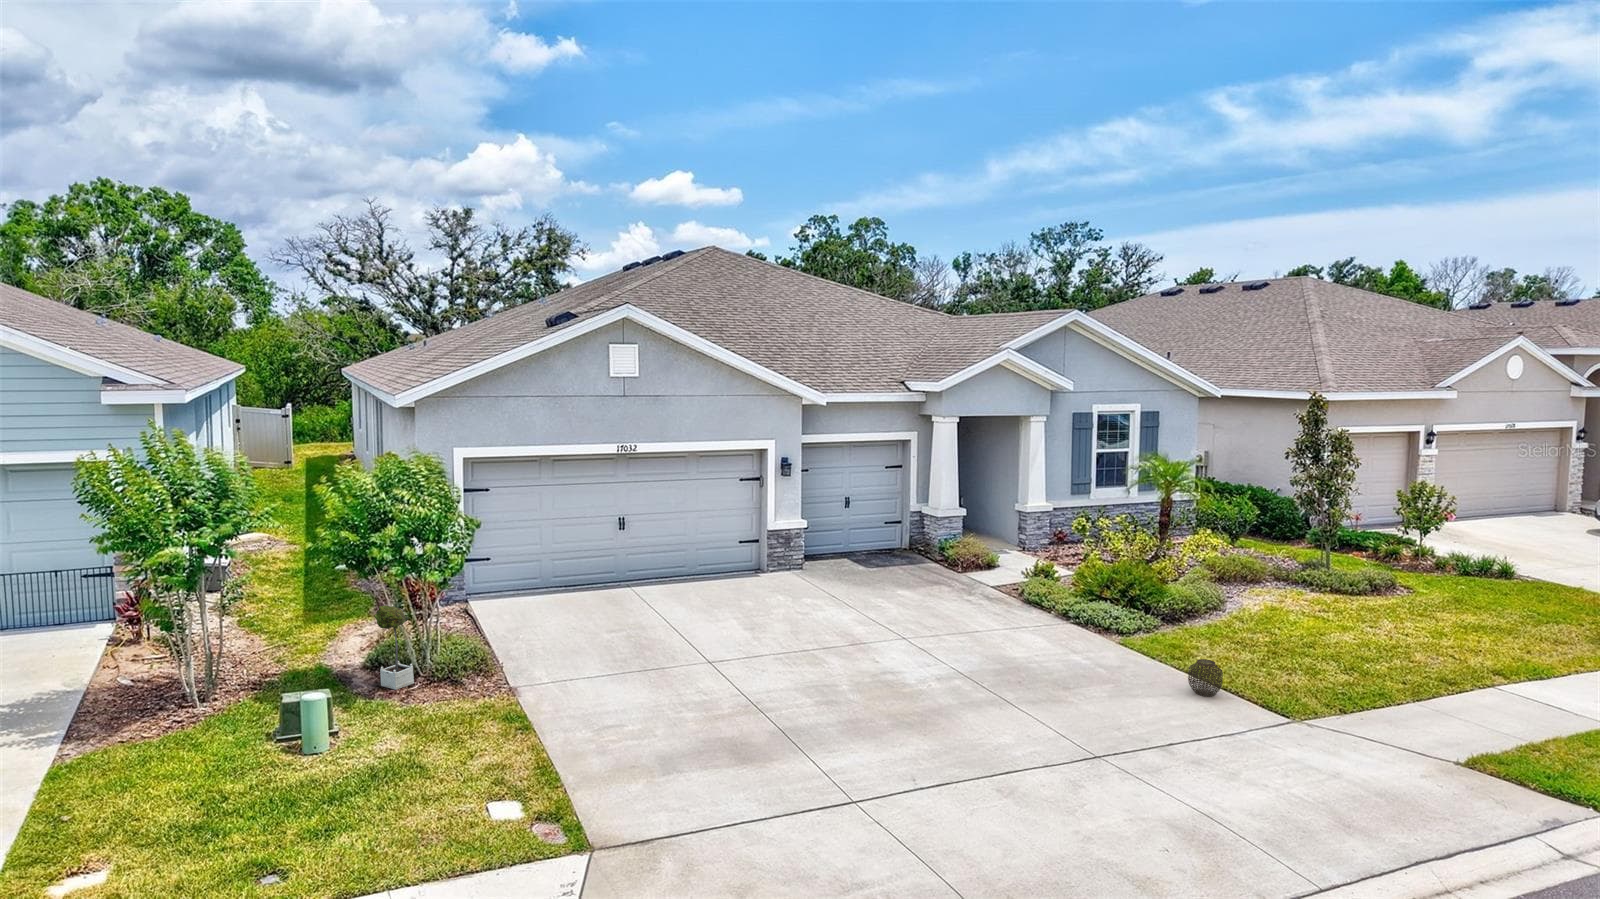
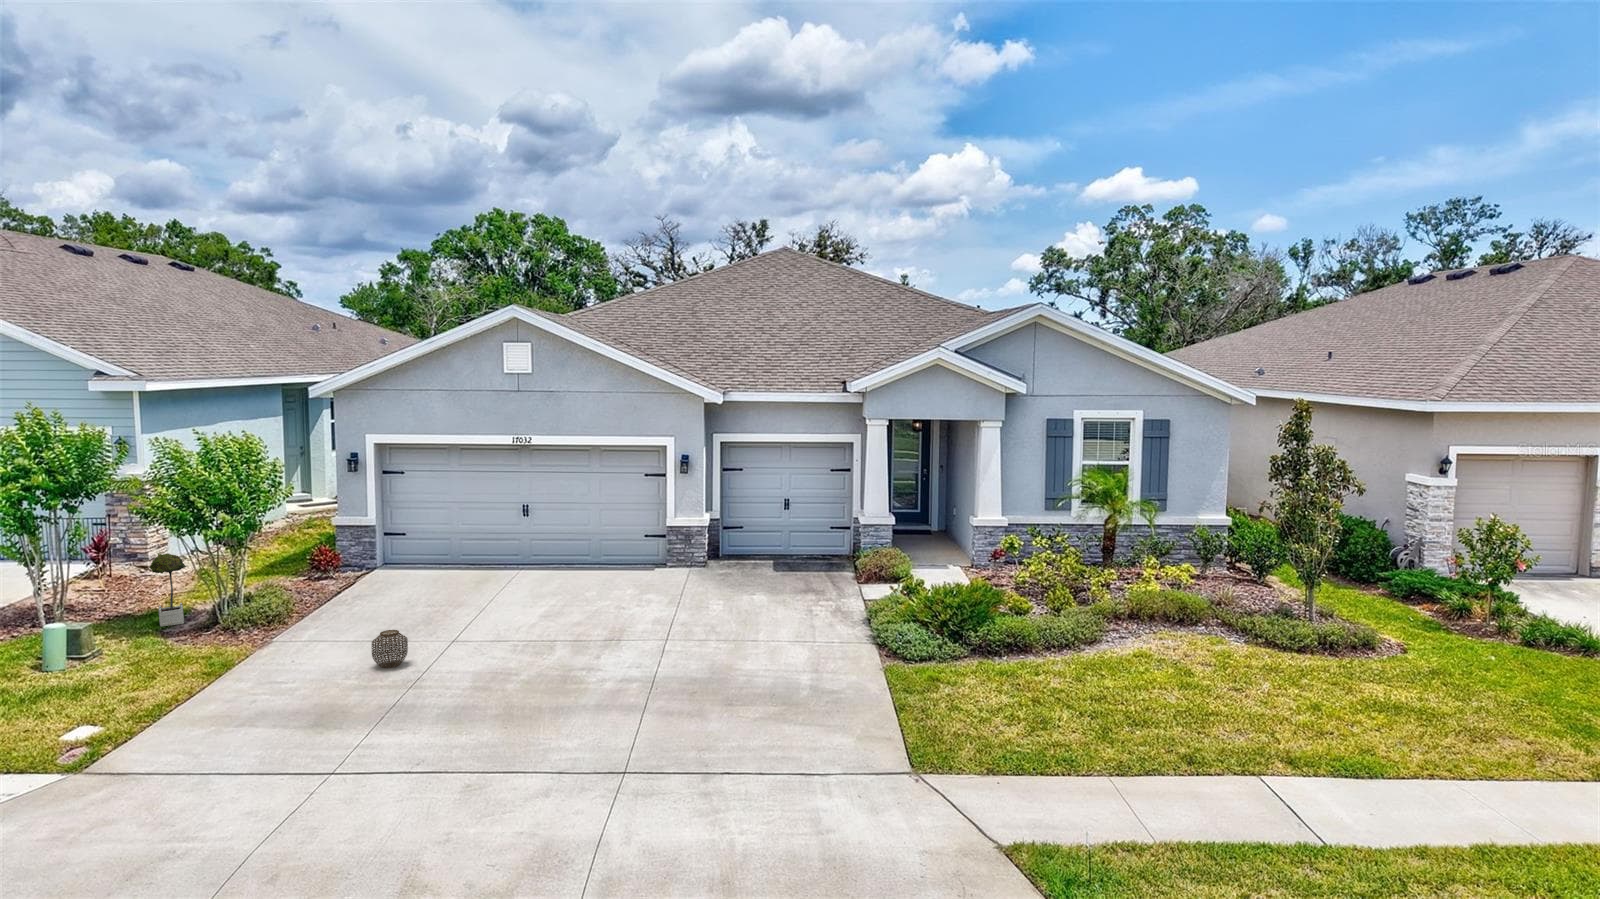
woven basket: present [1188,659,1223,697] -> present [372,630,408,668]

